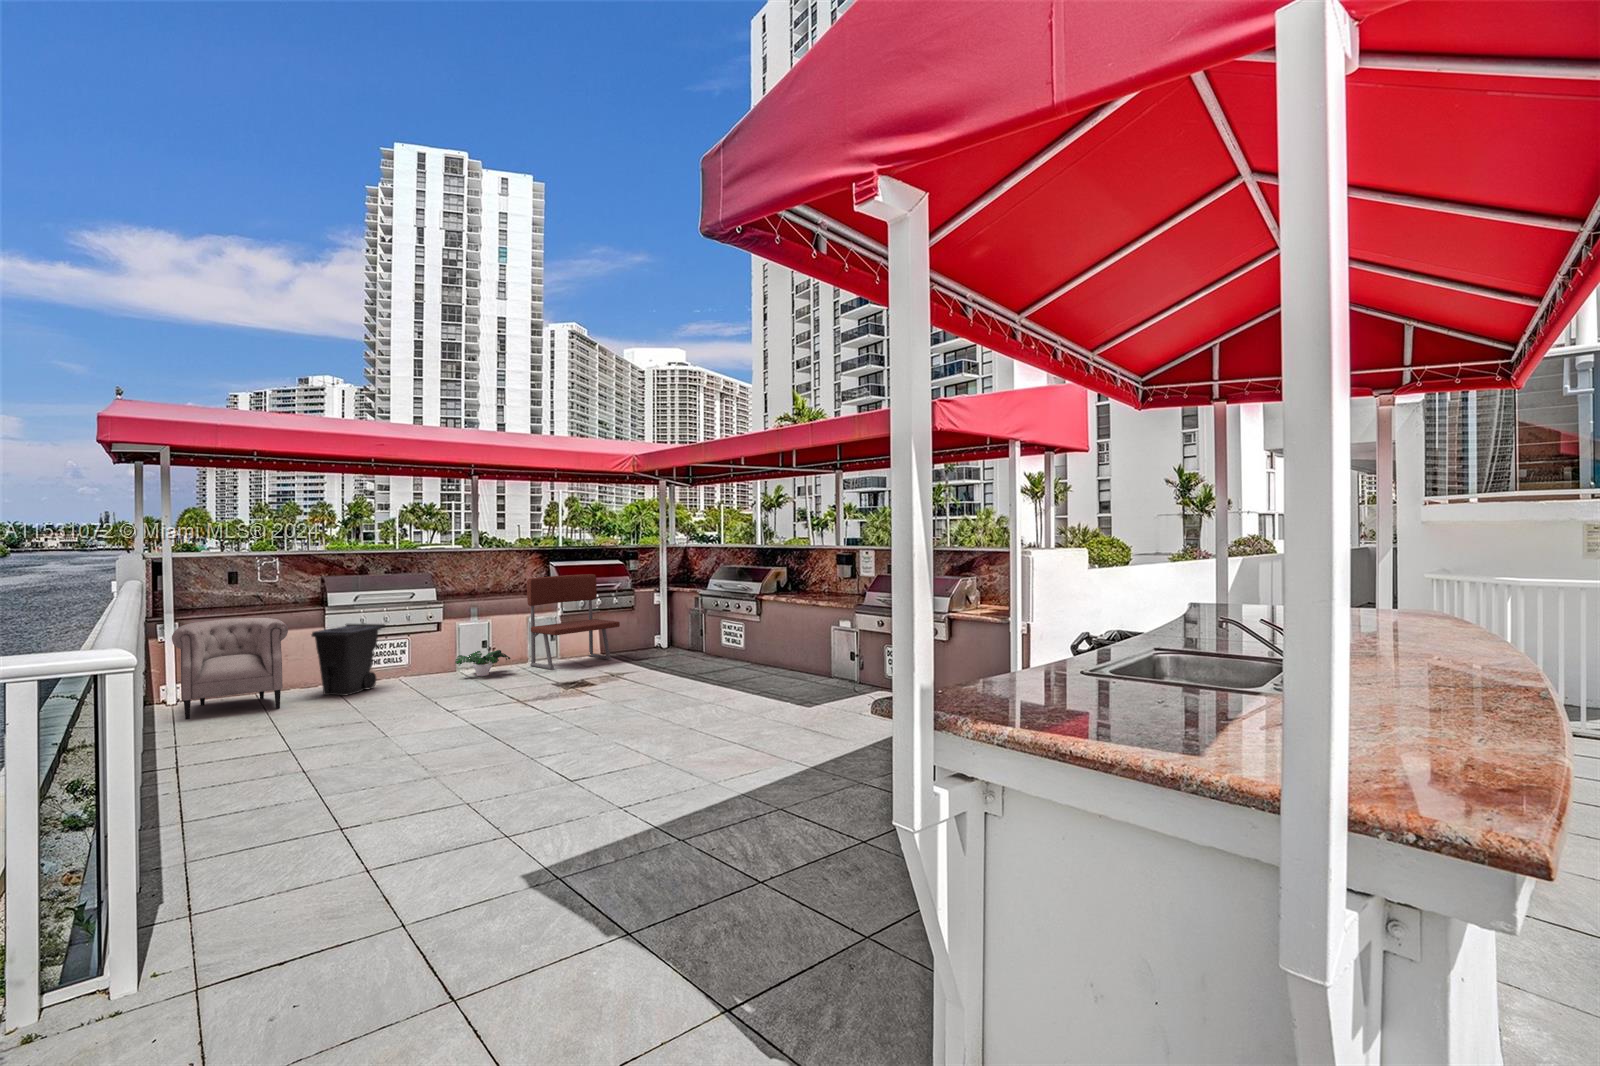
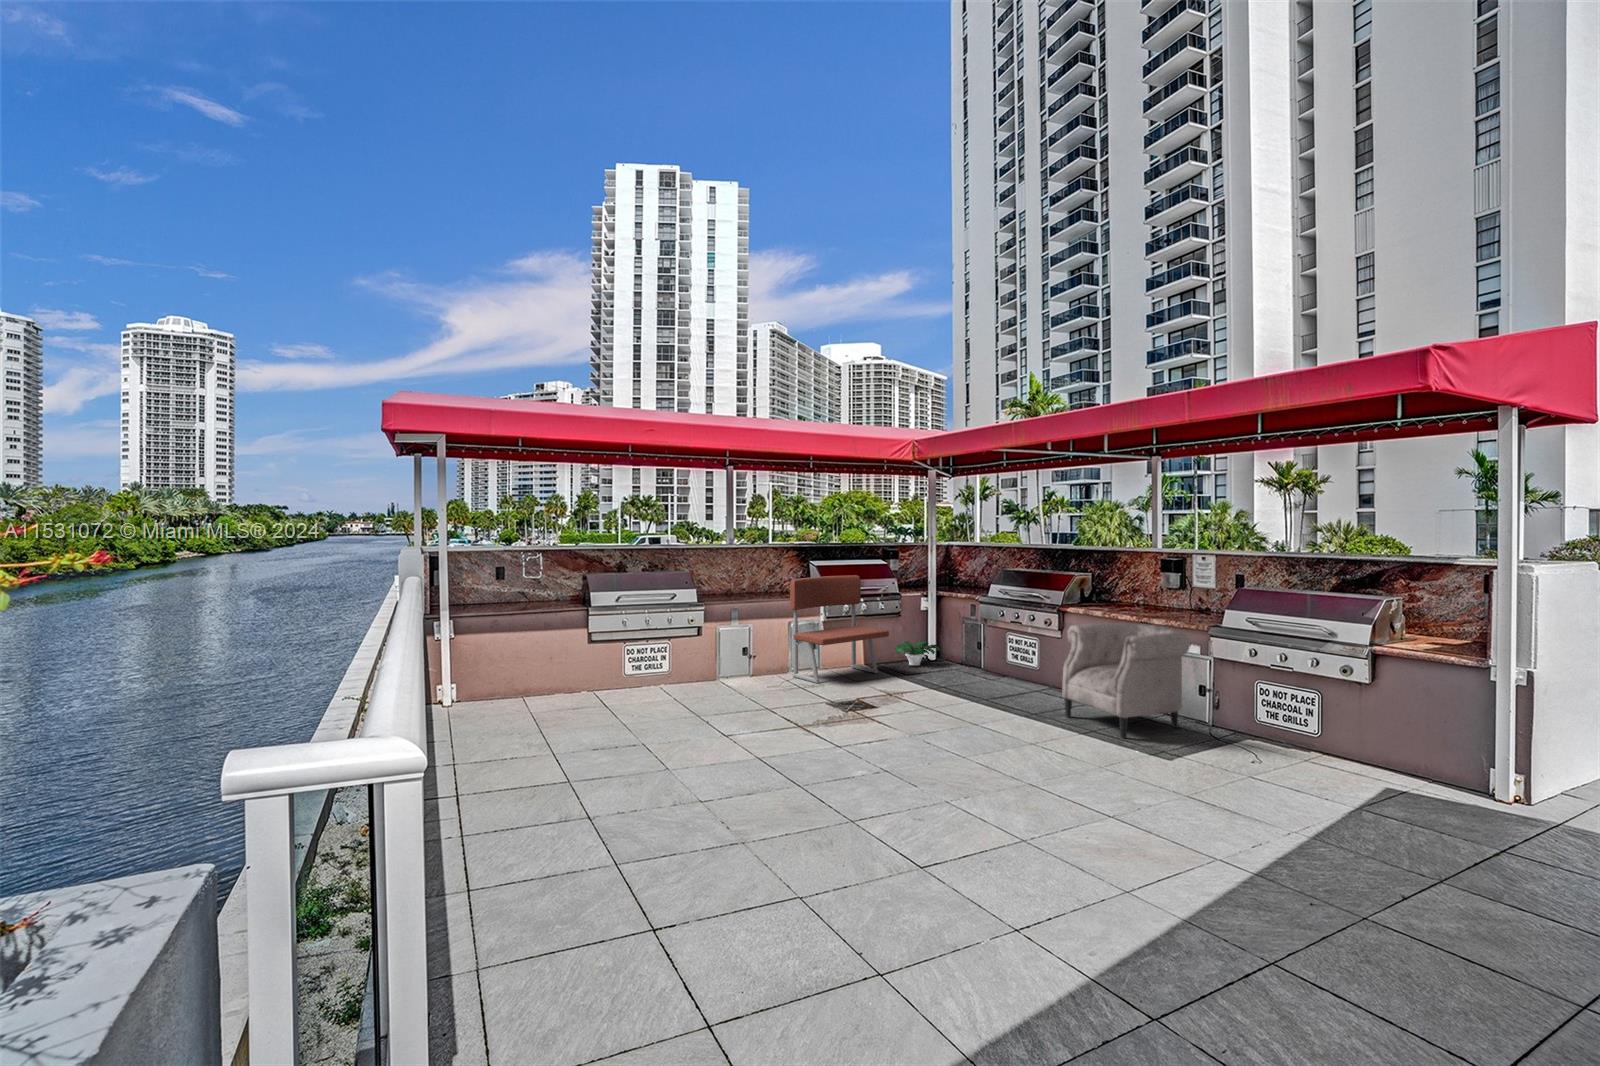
chair: present [172,618,288,719] -> present [1062,623,1190,739]
trash can: present [311,624,385,696] -> none [578,625,650,706]
potted plant: present [455,650,510,676] -> present [895,641,942,666]

